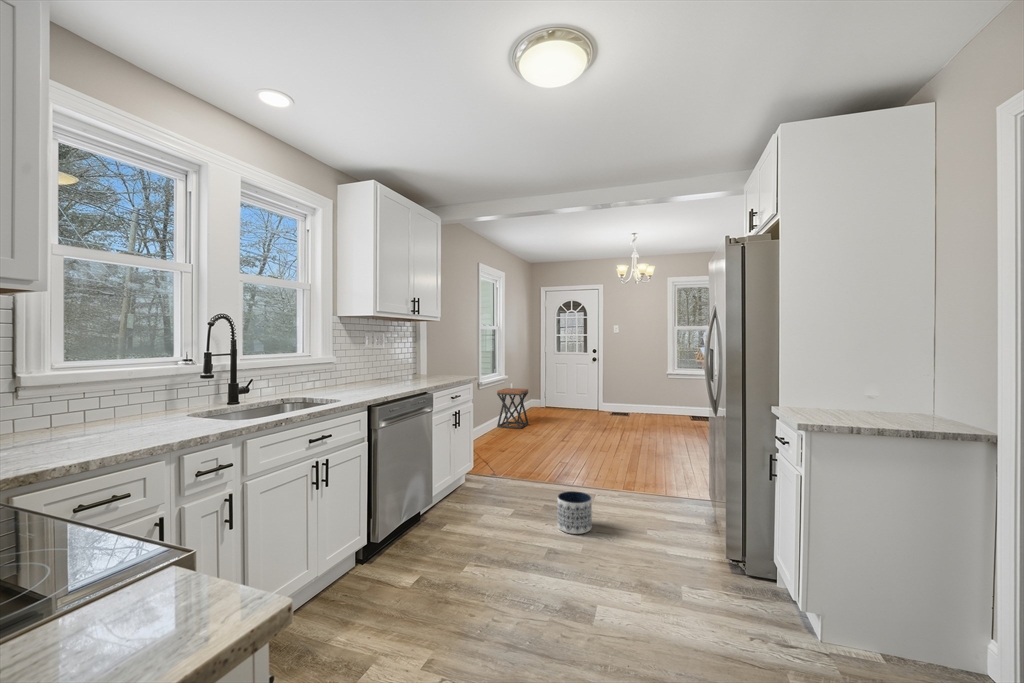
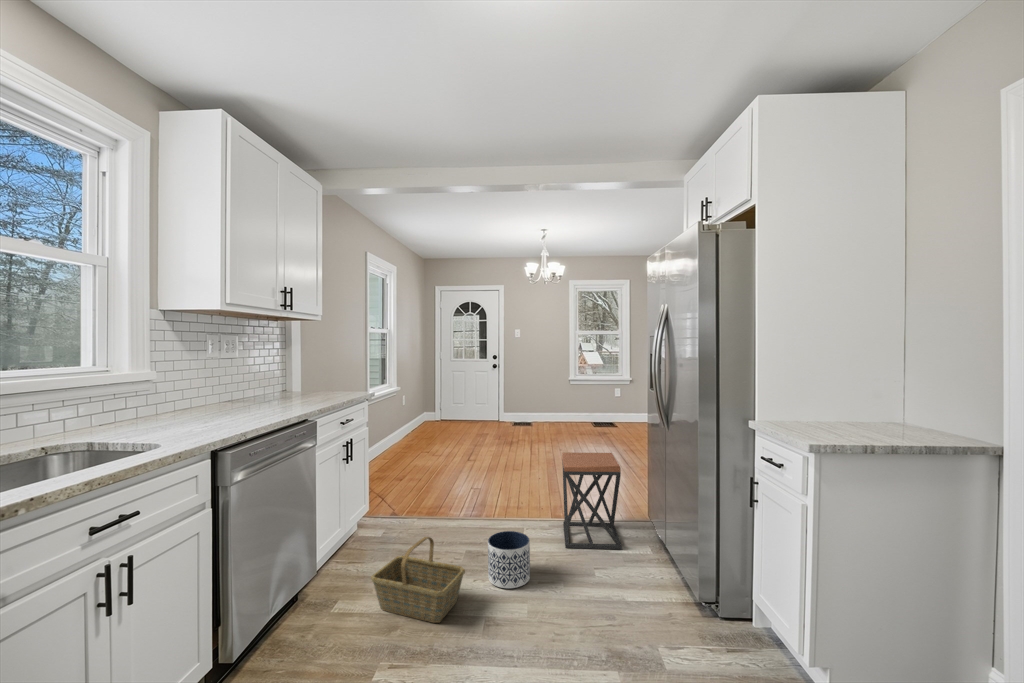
stool: present [497,388,528,429] -> present [562,452,622,549]
basket: none [468,485,536,546] -> present [371,537,465,623]

